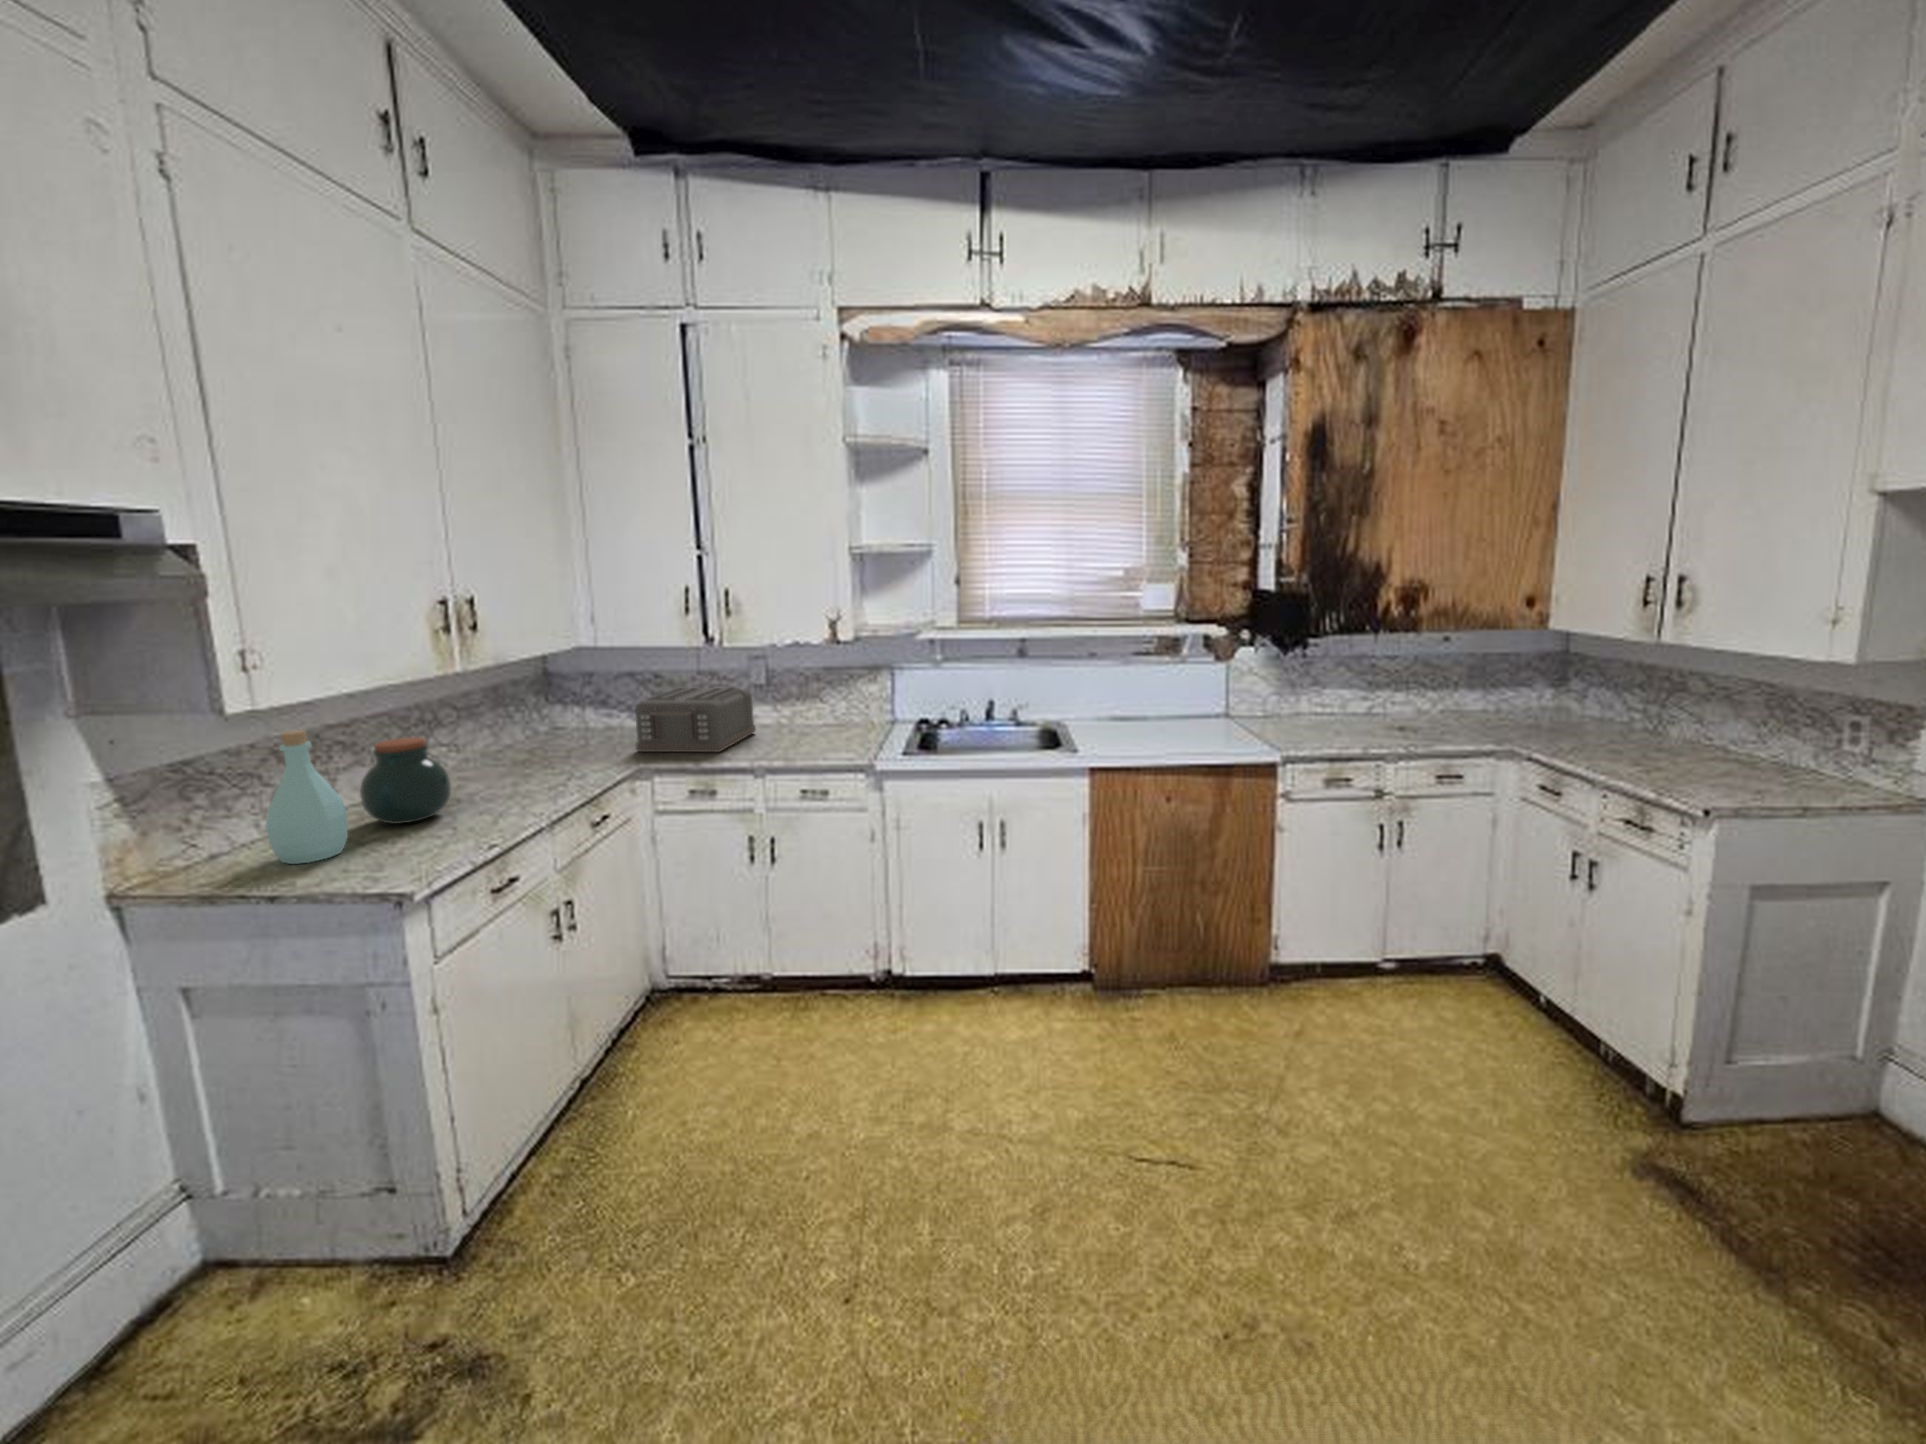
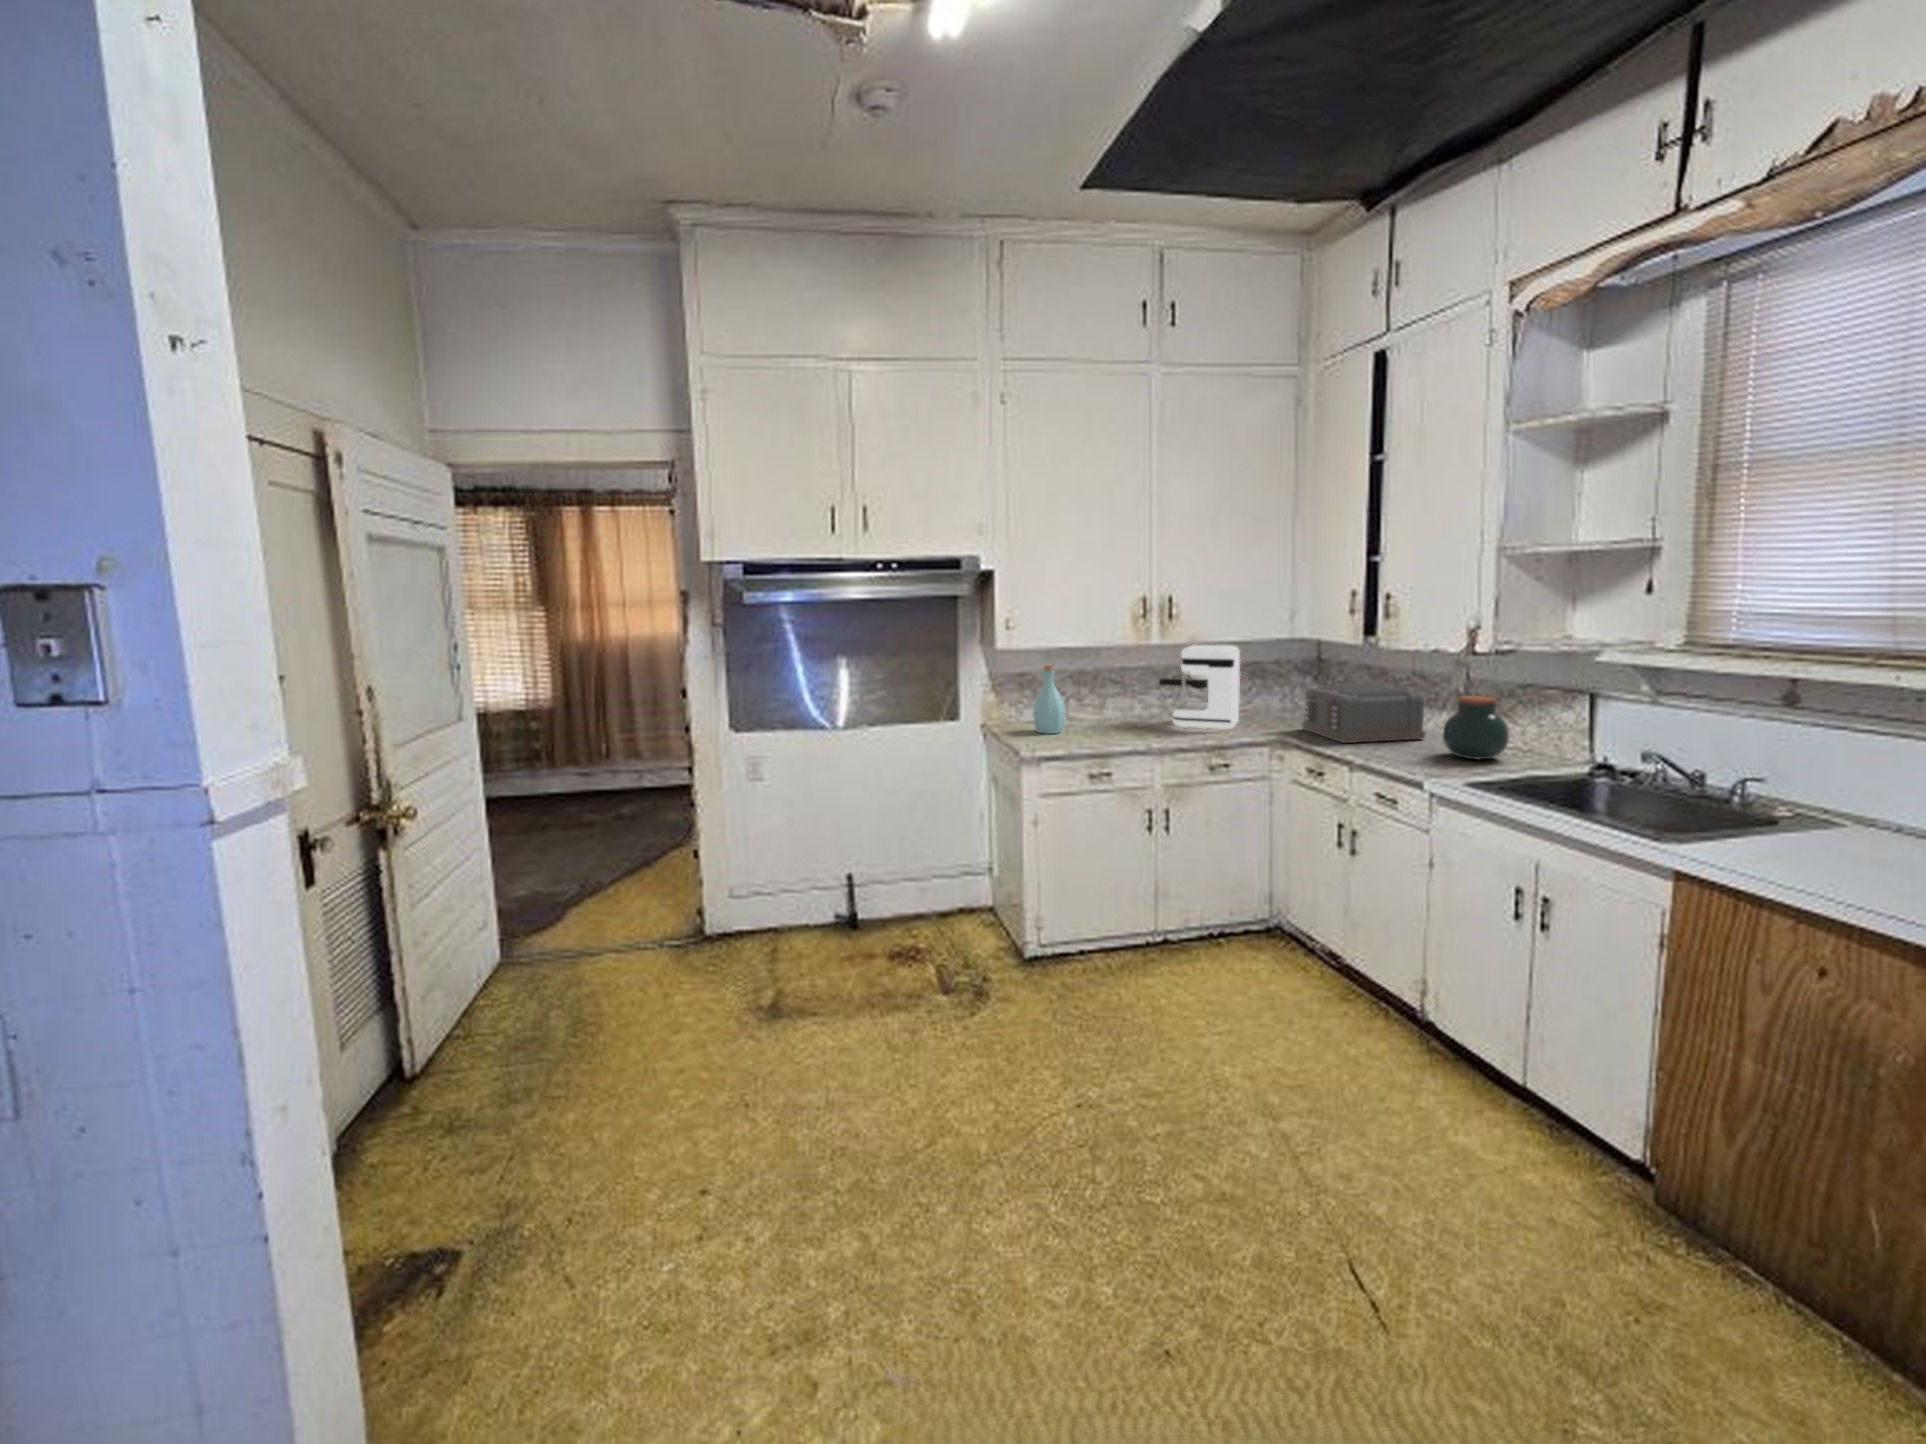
coffee maker: none [434,664,583,787] -> present [1159,645,1240,730]
jar: present [360,737,451,824] -> present [1443,696,1509,760]

